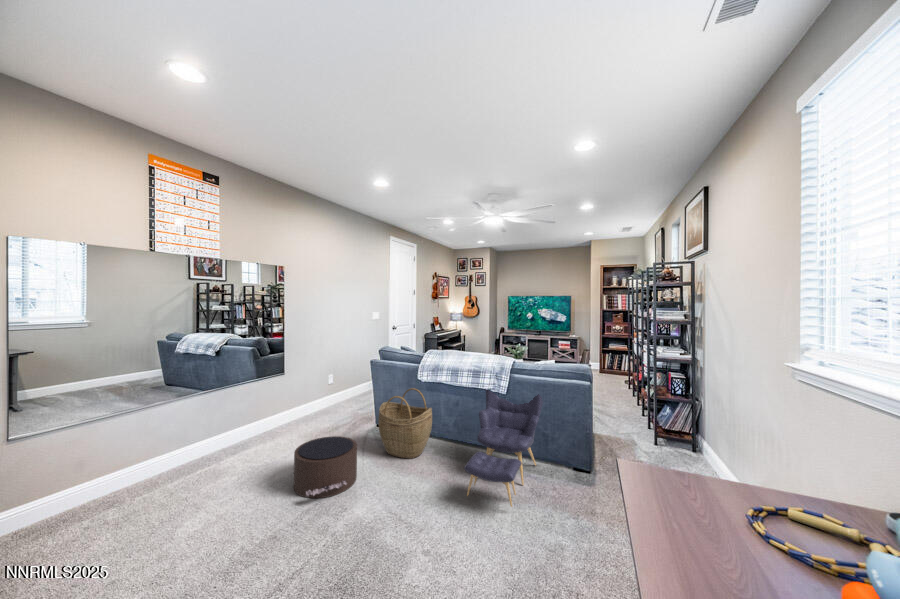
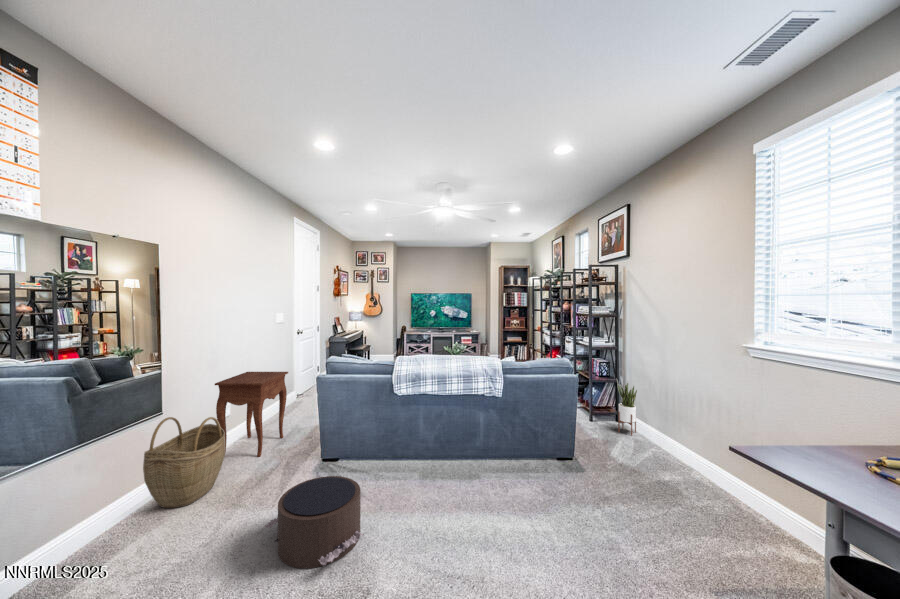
side table: none [307,355,362,419] -> present [215,372,288,457]
woven basket: present [378,388,432,459] -> present [143,417,226,508]
armchair: present [464,390,543,507] -> none [472,380,552,510]
potted plant: none [676,395,701,465] -> present [616,379,637,435]

